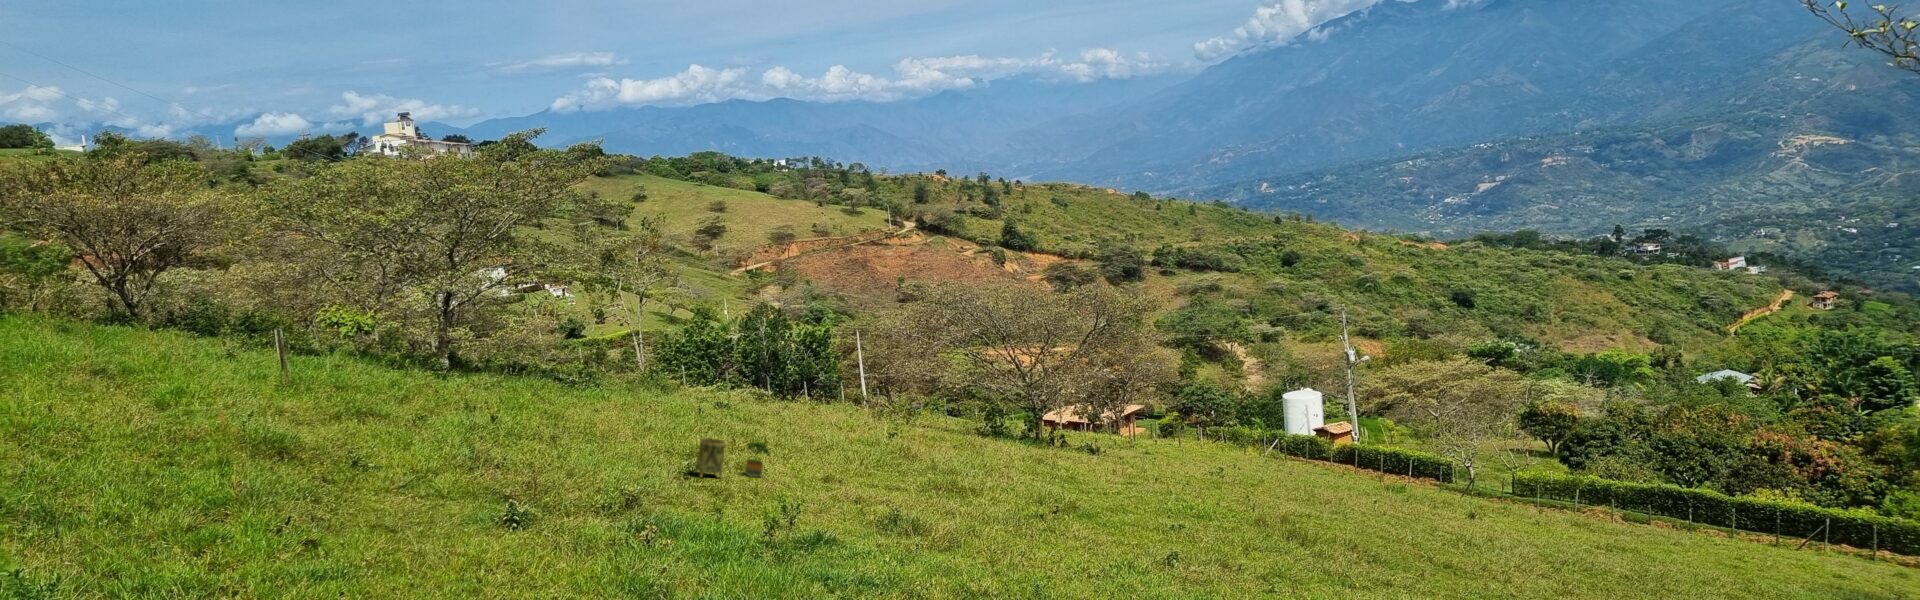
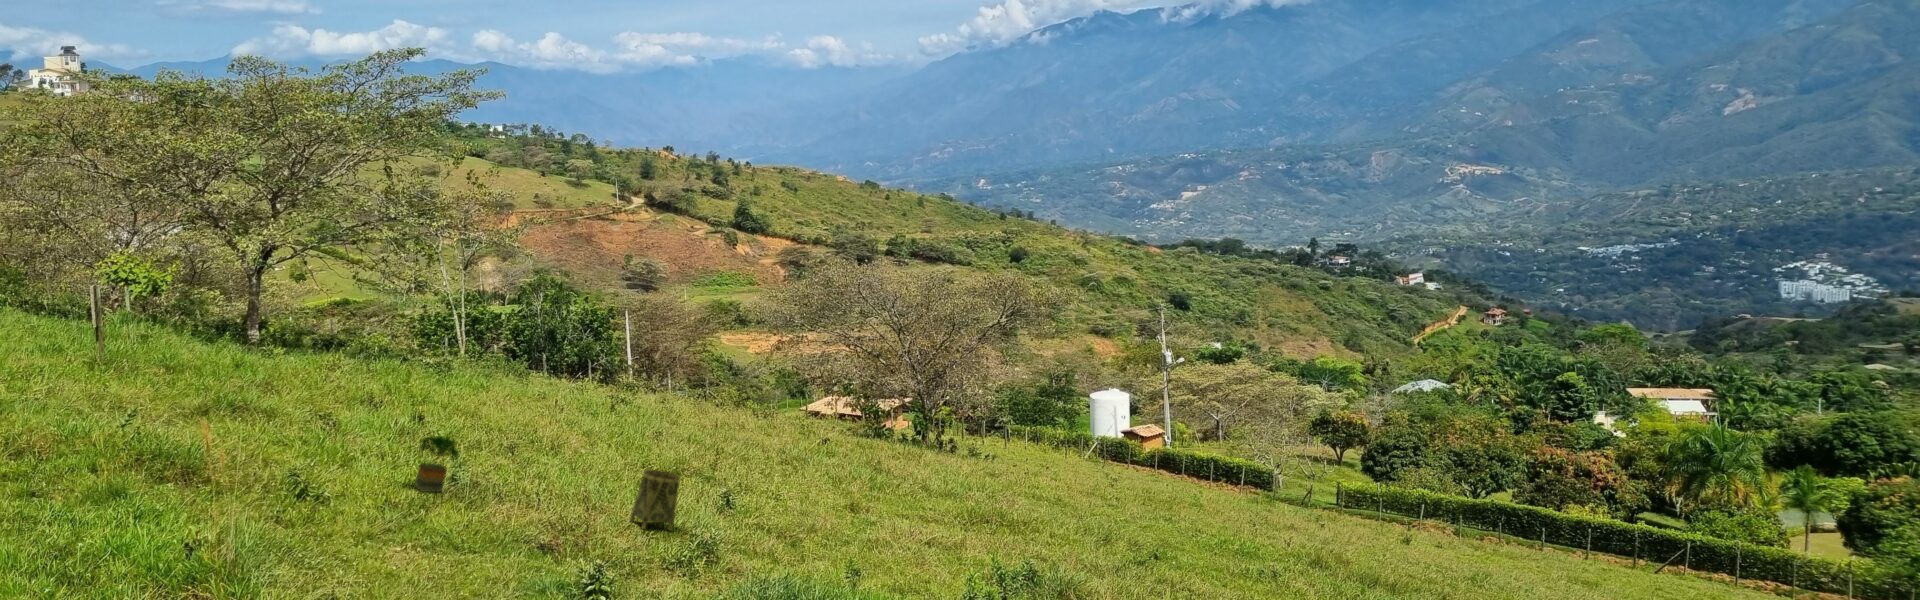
basket: present [694,438,725,478] -> present [630,470,680,531]

